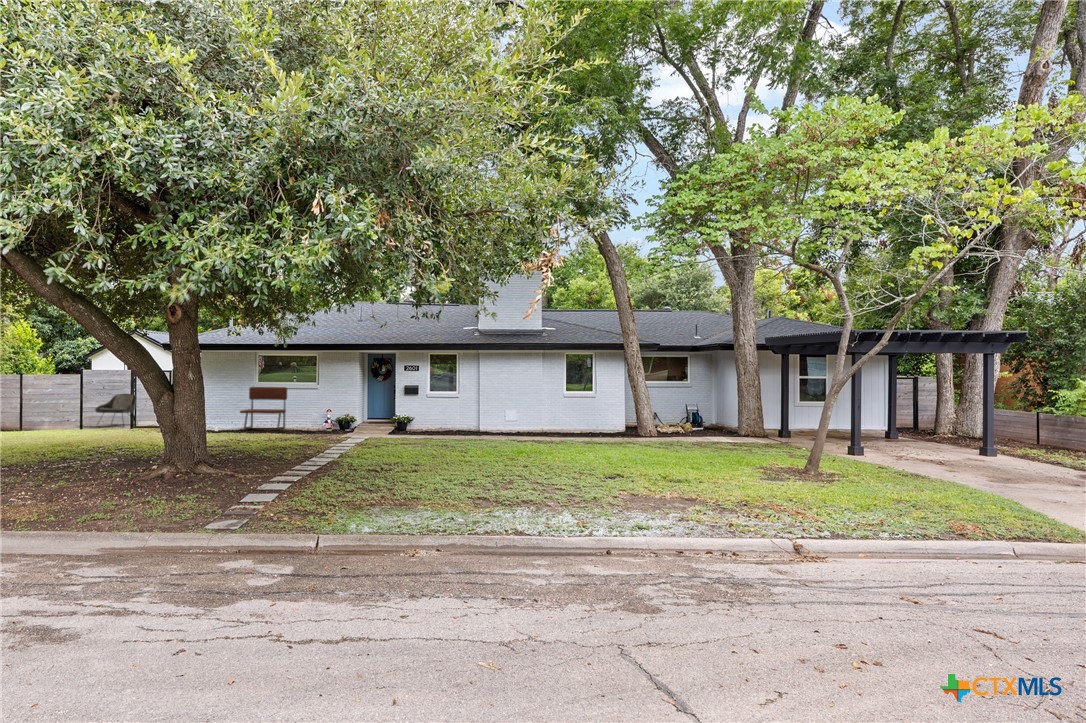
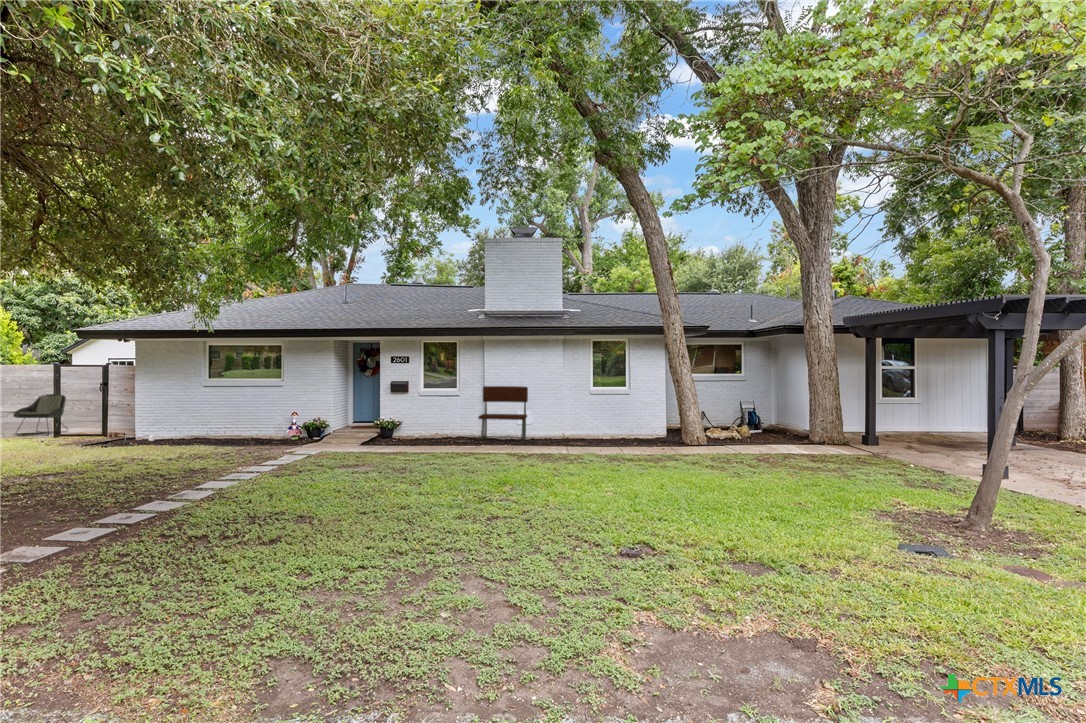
bench: present [240,387,287,429] -> present [478,386,528,439]

